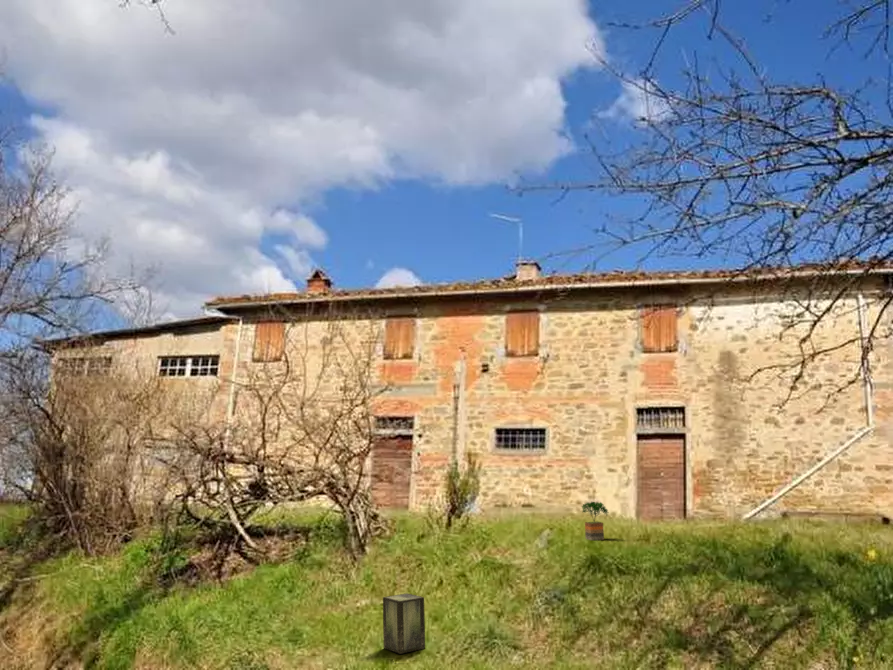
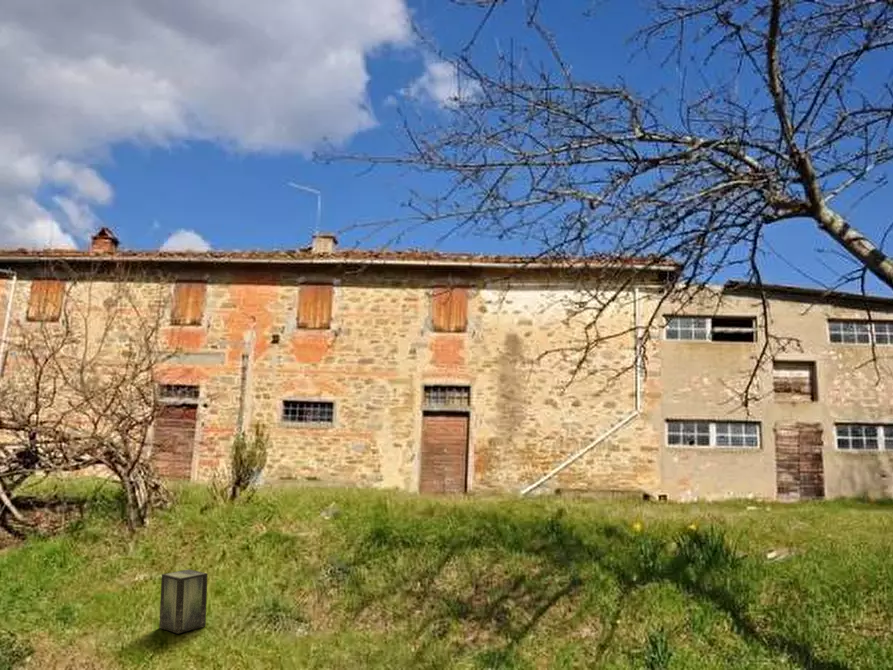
potted tree: present [582,502,608,540] -> none [370,474,397,512]

